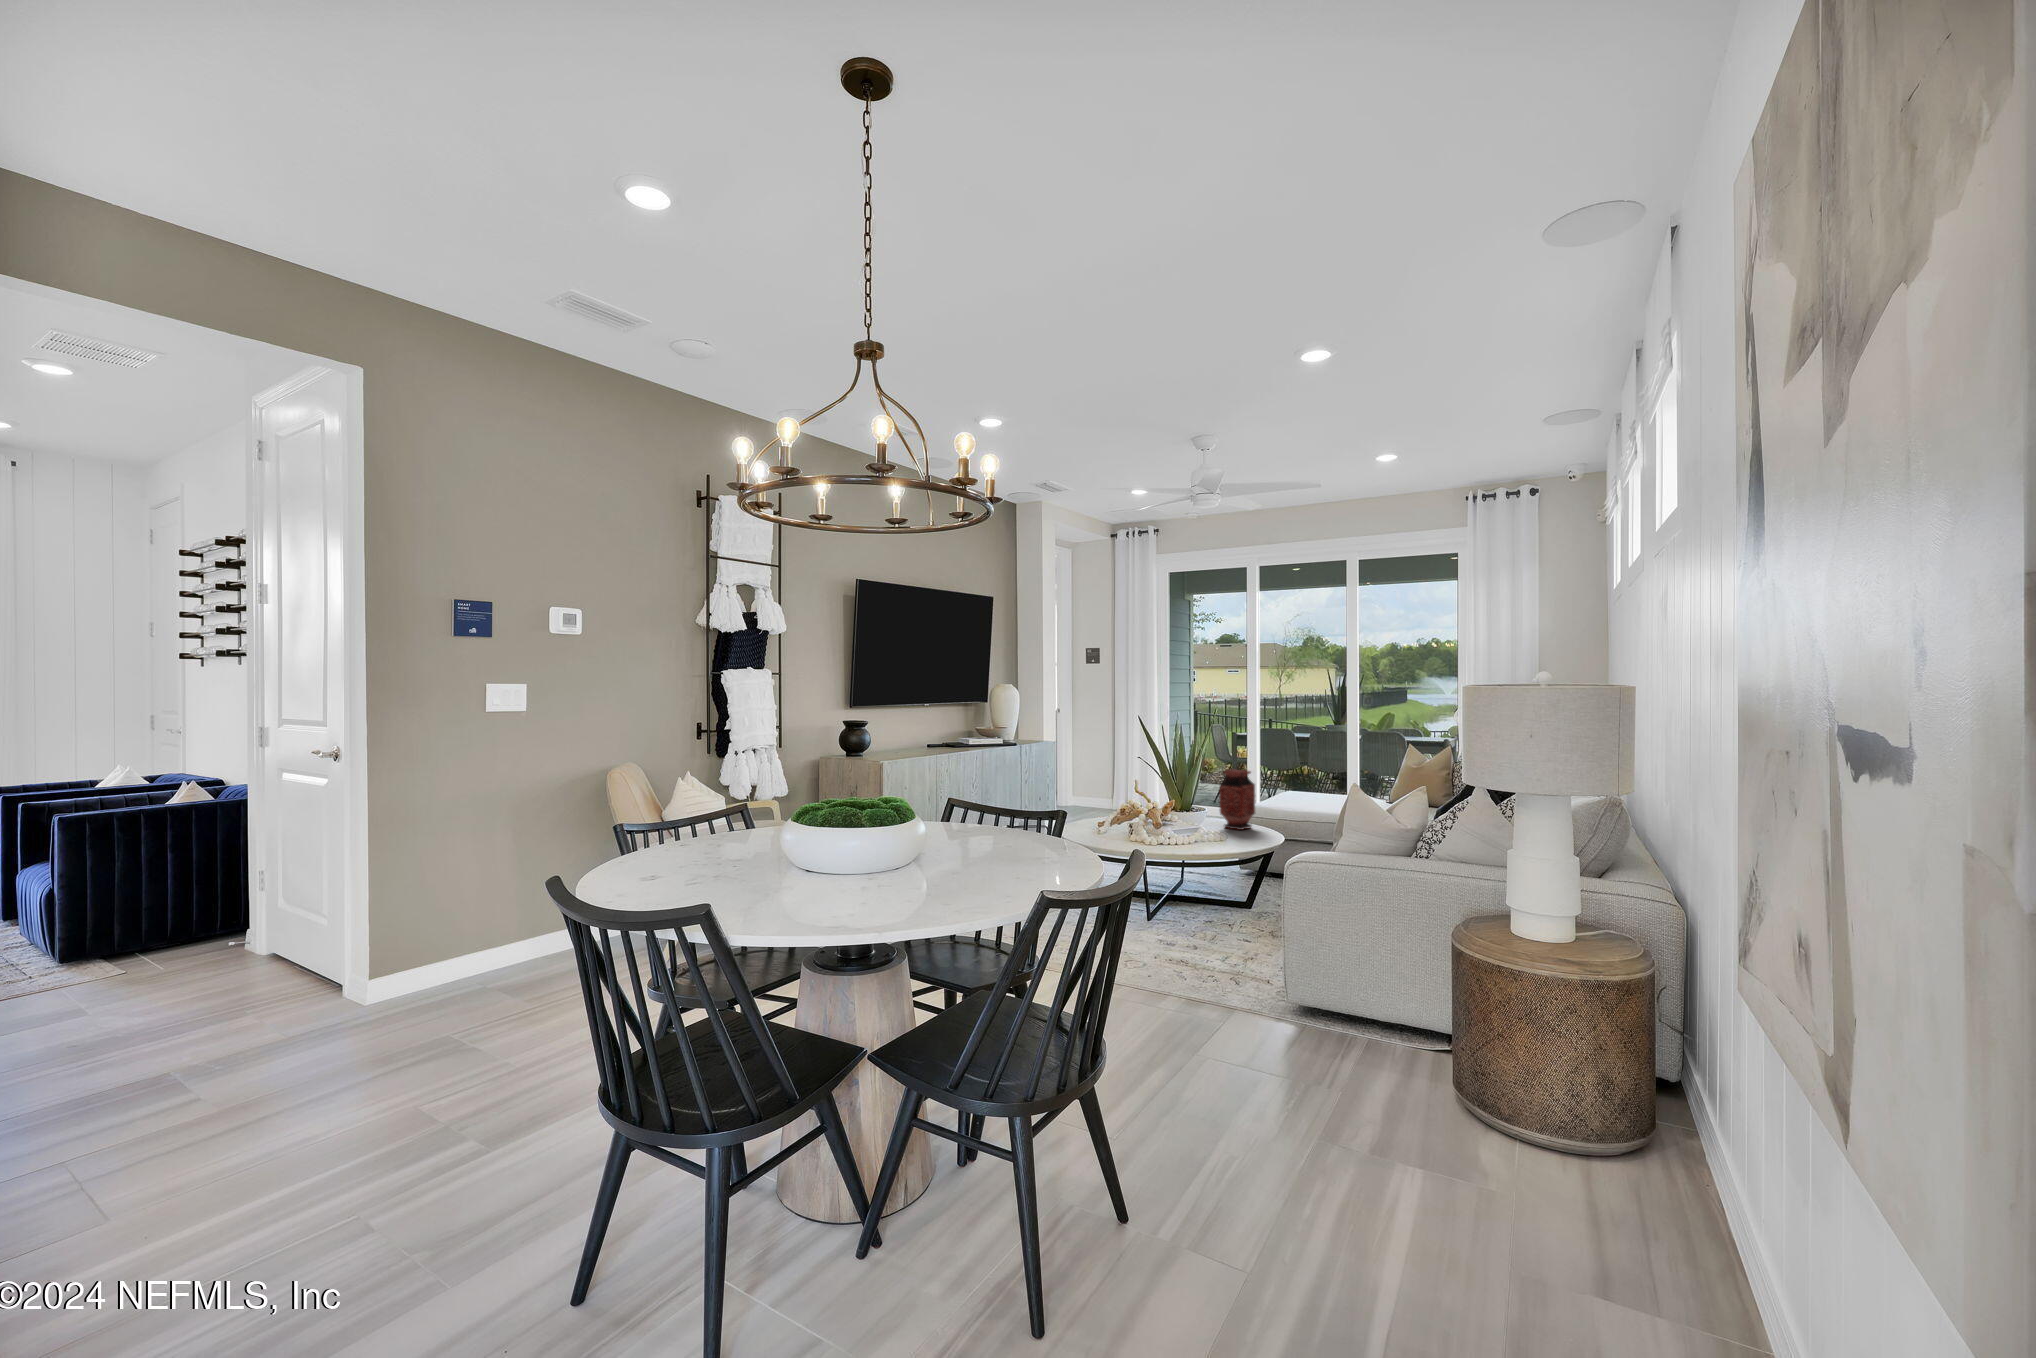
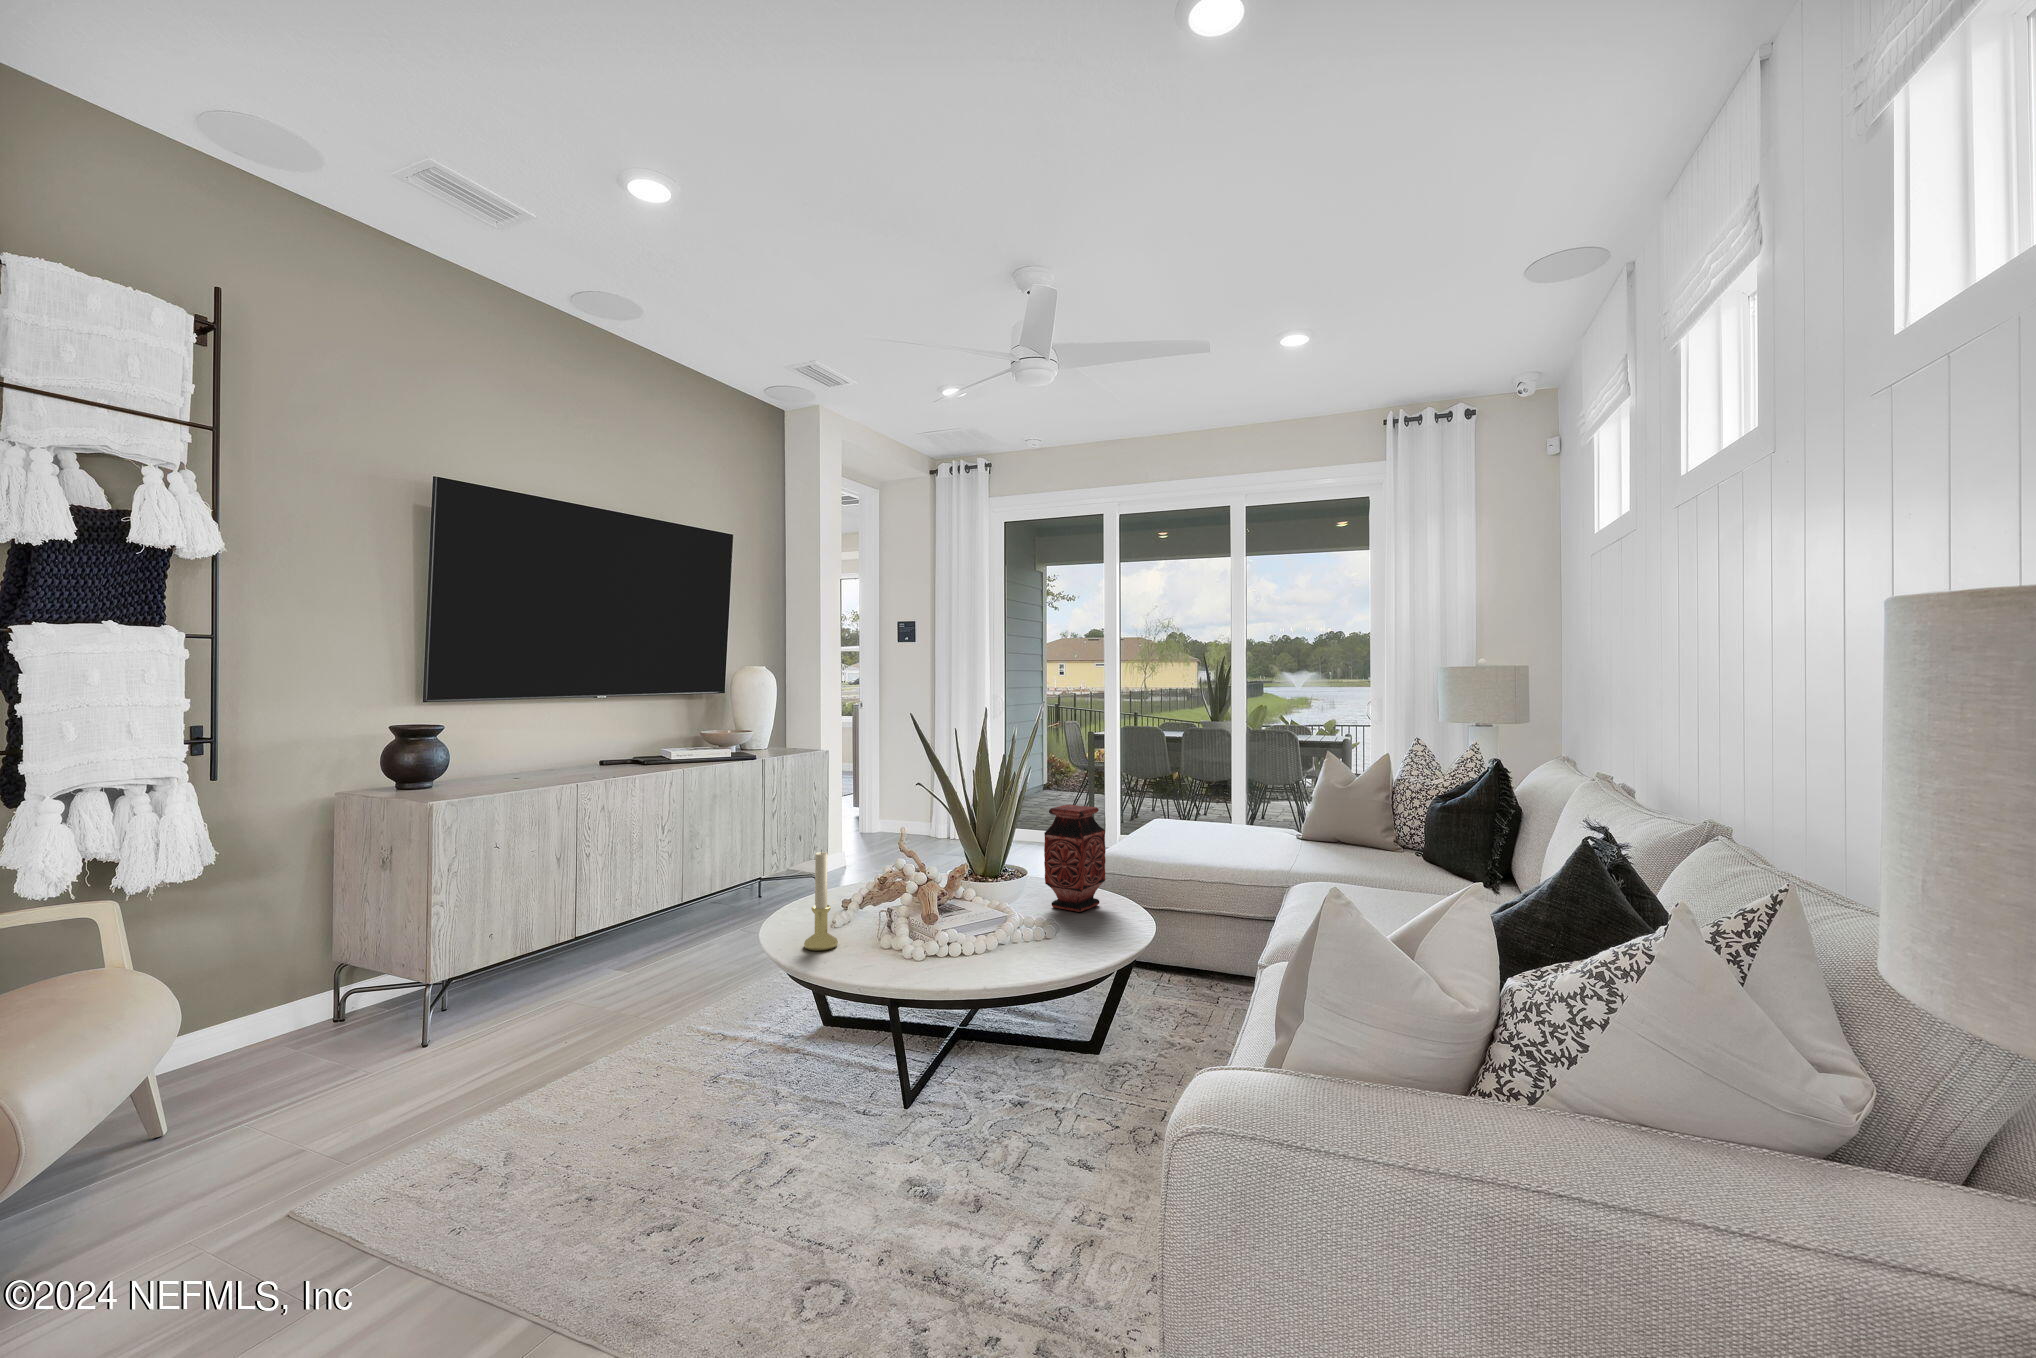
candle holder: none [1094,787,1112,839] -> present [804,850,838,951]

